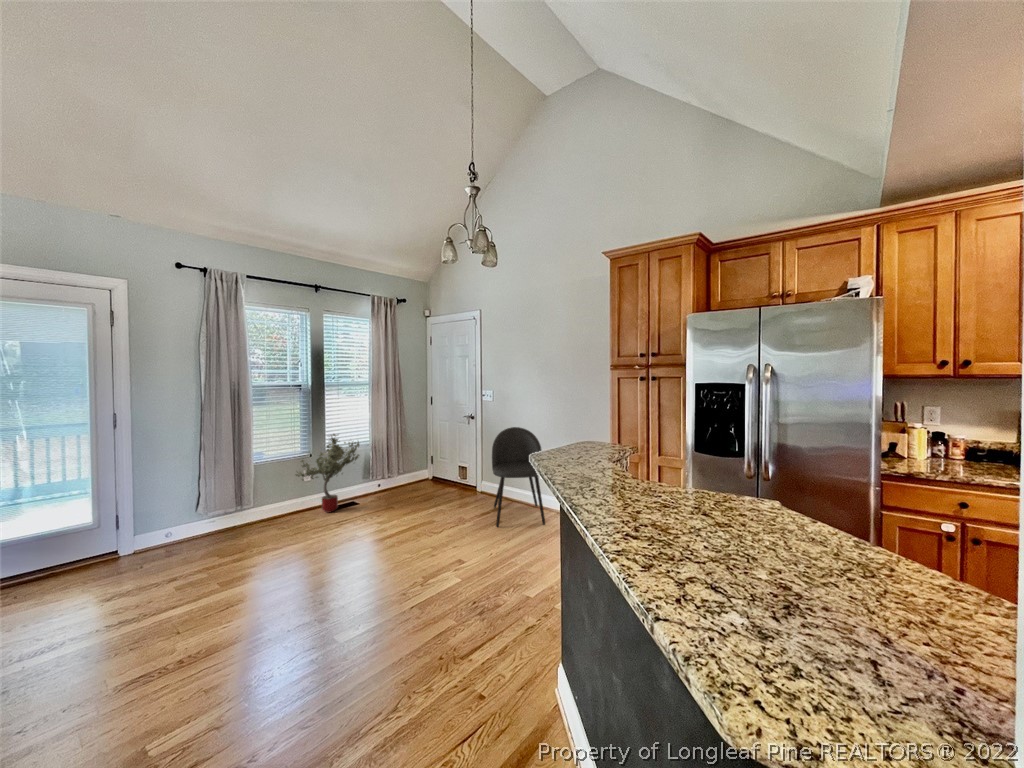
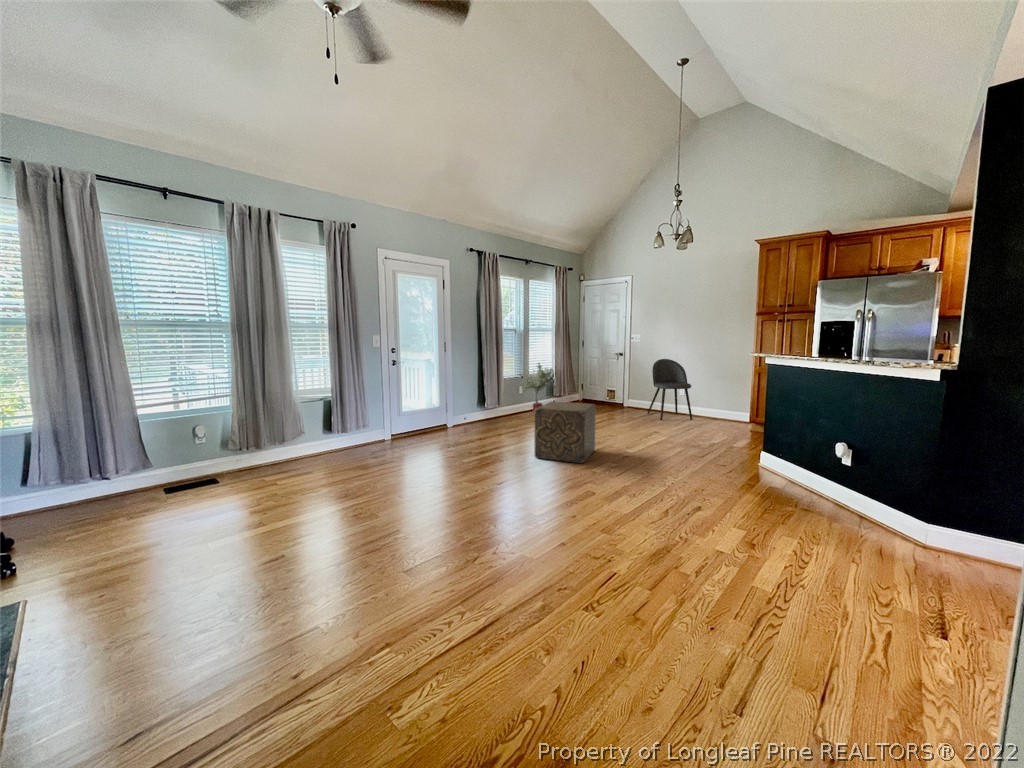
ottoman: none [90,541,268,717] -> present [534,402,596,463]

